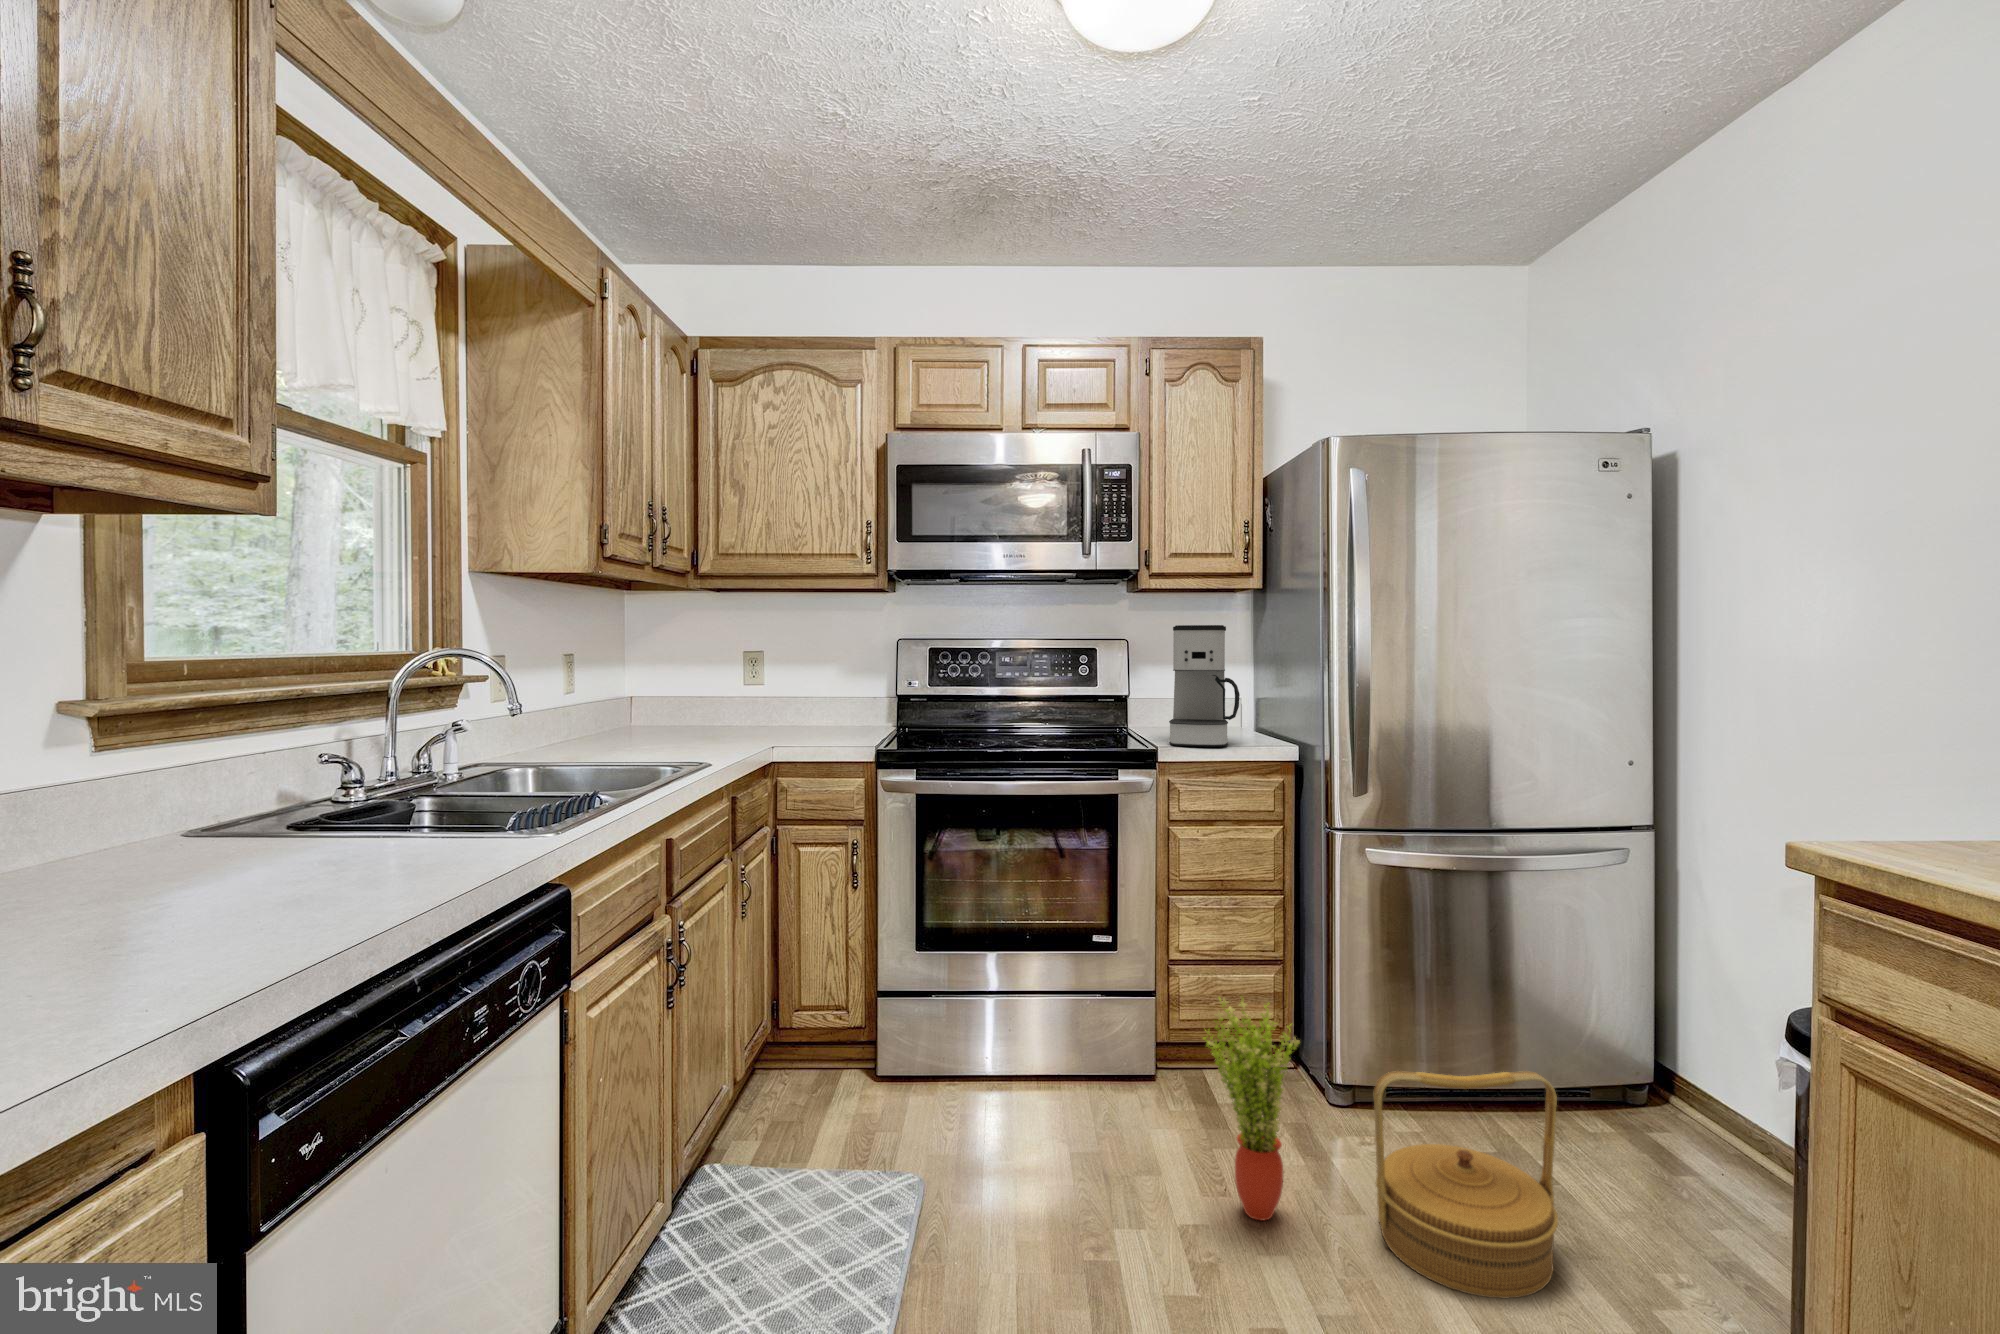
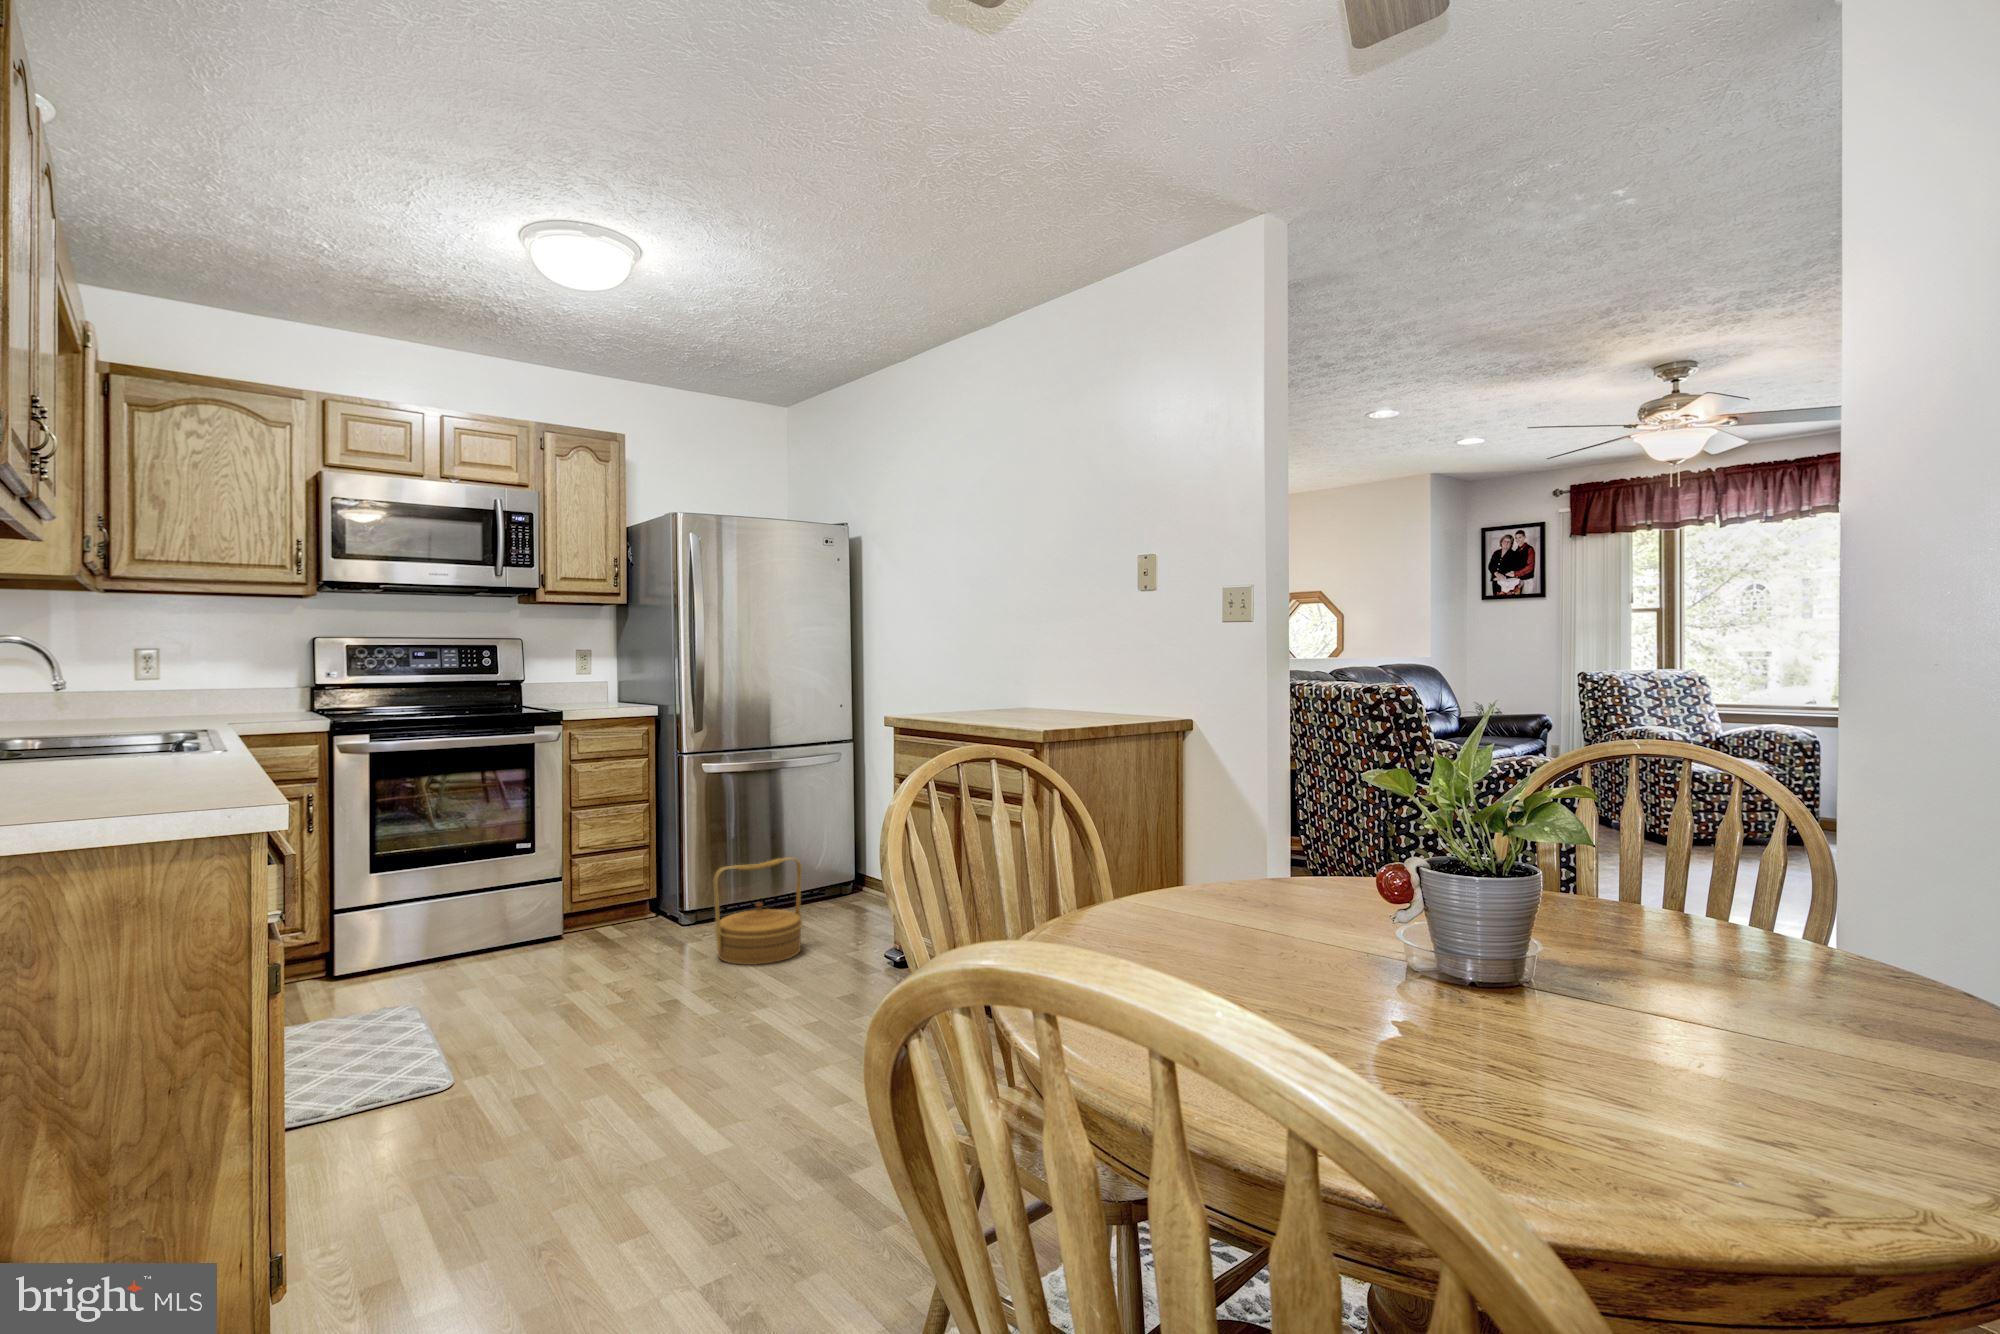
coffee maker: present [1169,625,1240,747] -> none [563,628,614,711]
potted plant: present [1203,998,1299,1221] -> none [615,843,674,968]

